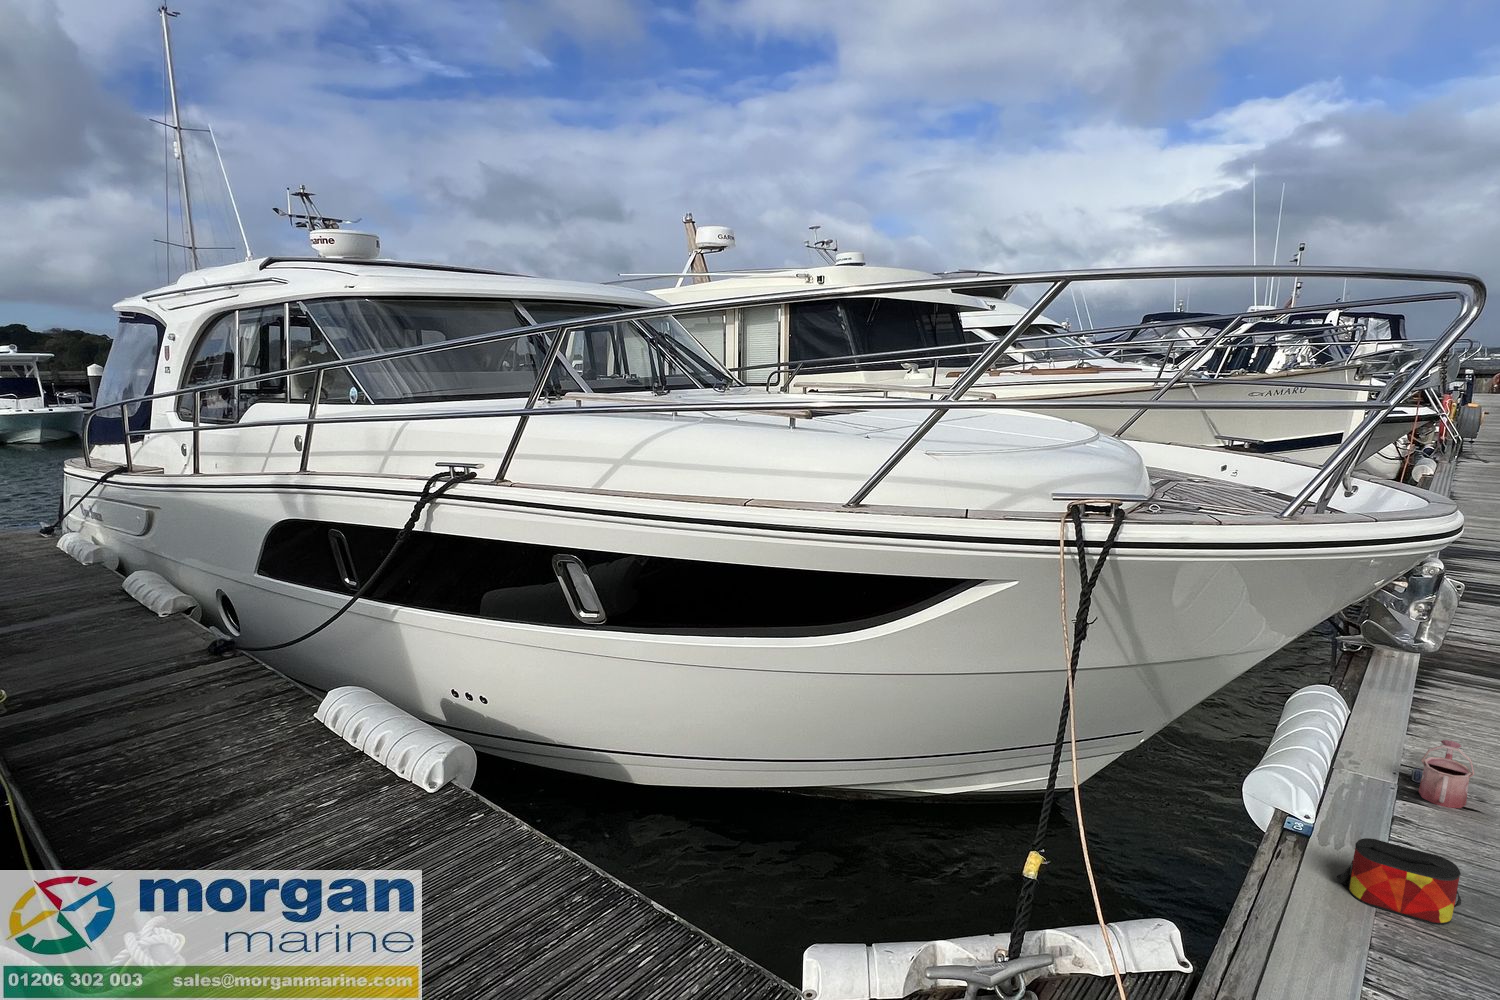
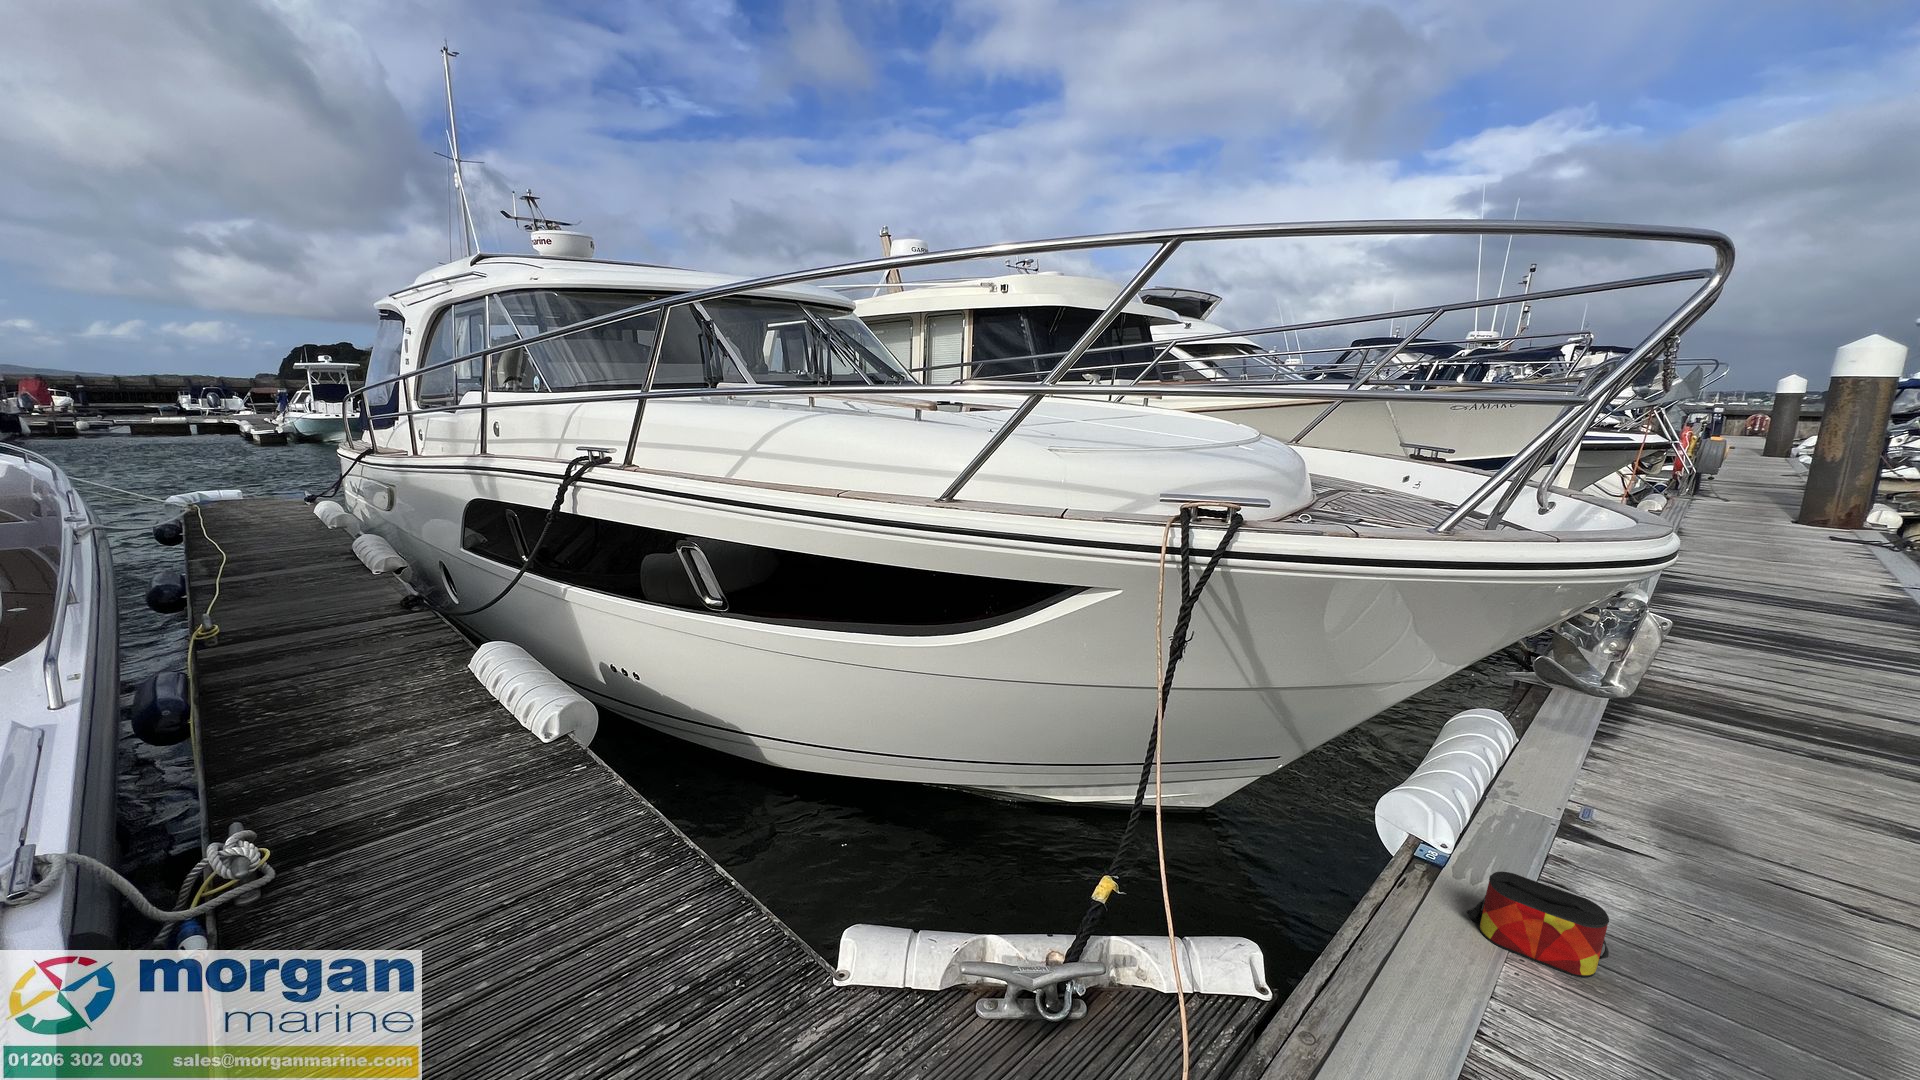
watering can: present [1418,740,1475,808] -> none [1582,777,1646,852]

